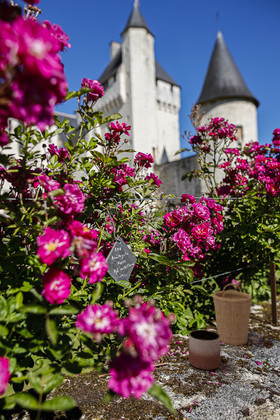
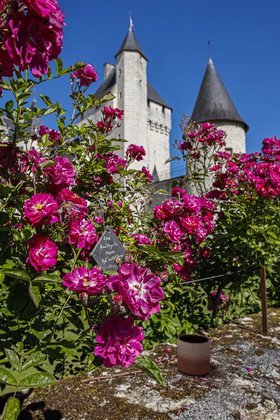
basket: present [213,284,252,345] -> none [203,290,242,353]

